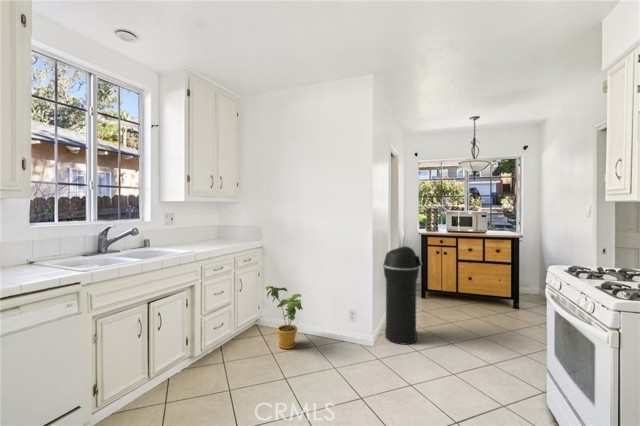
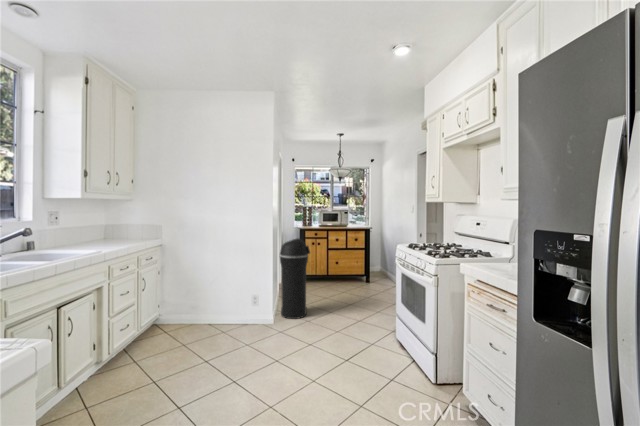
house plant: present [265,286,303,349] -> none [174,282,213,340]

